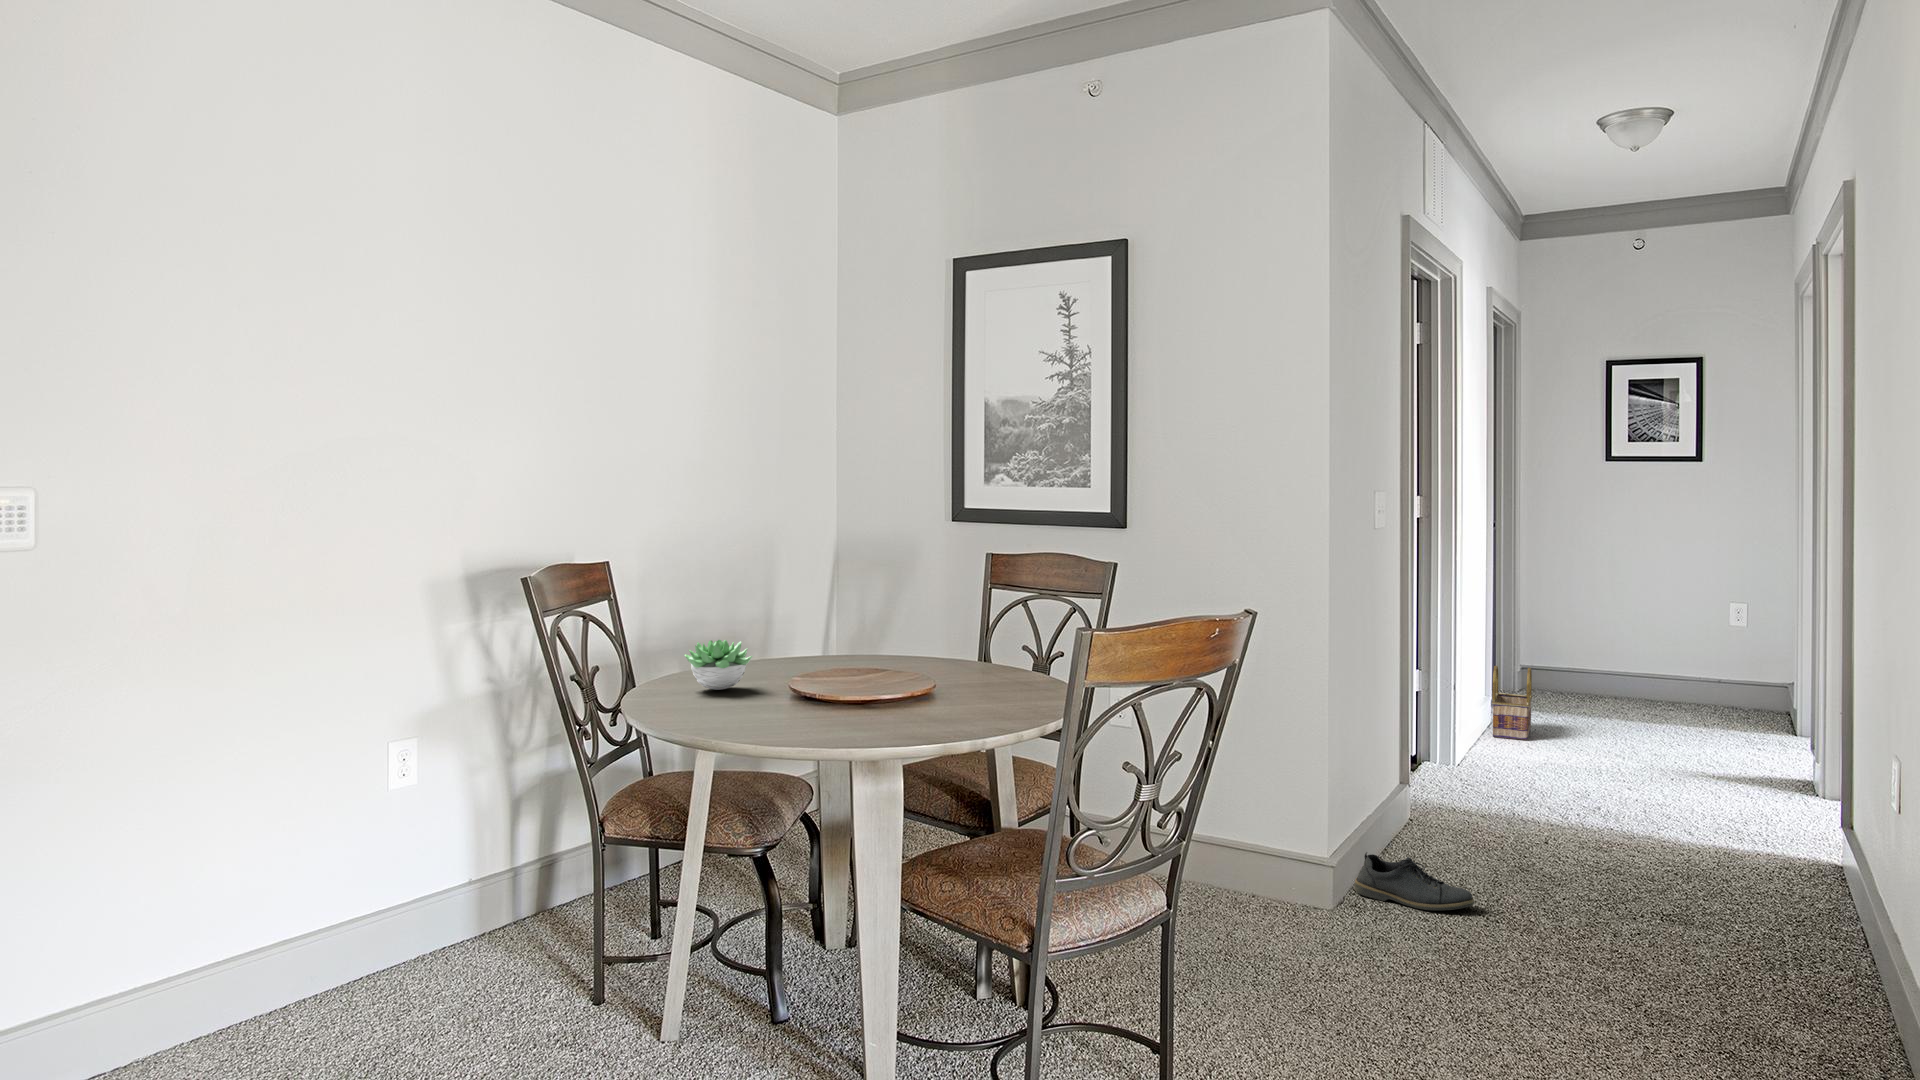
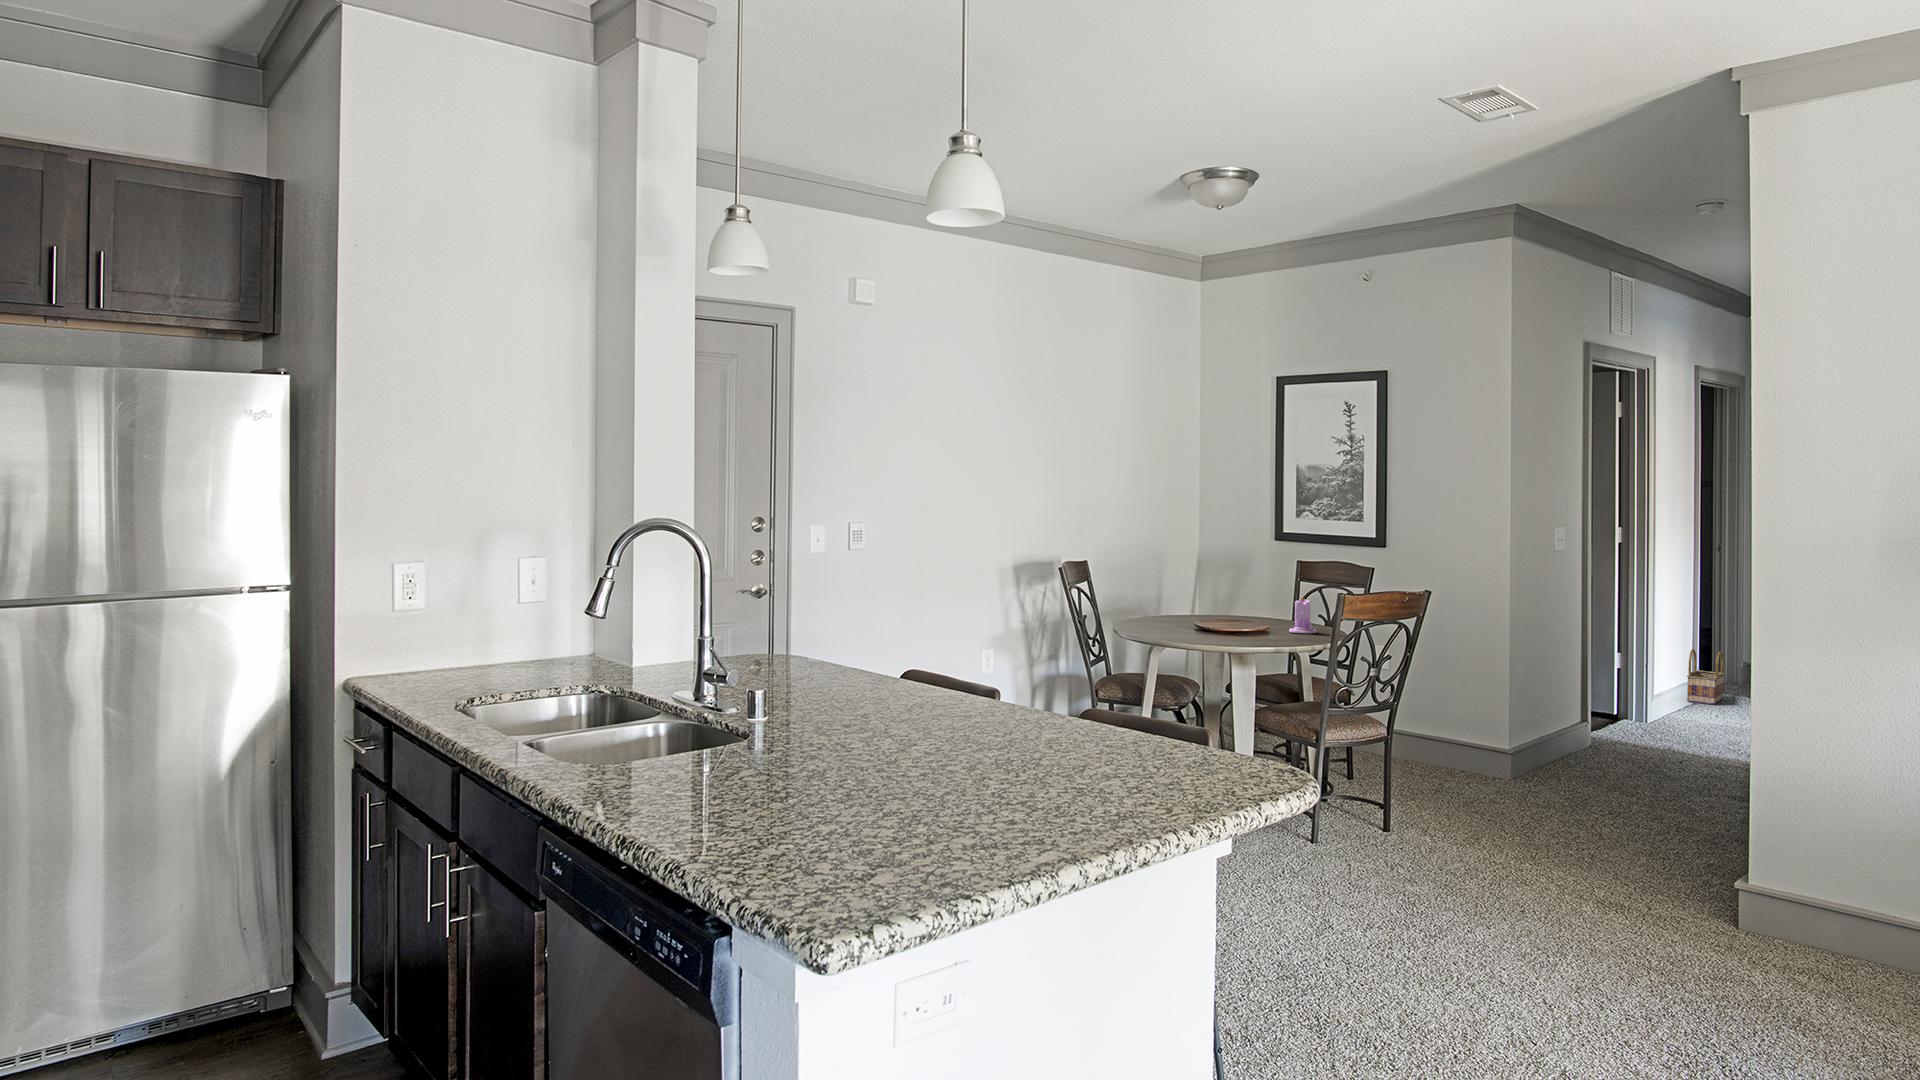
candle: none [971,621,1024,698] -> present [1289,597,1317,633]
succulent plant: present [684,640,753,690] -> none [1141,602,1177,626]
shoe: present [1354,852,1474,910] -> none [1527,745,1602,778]

